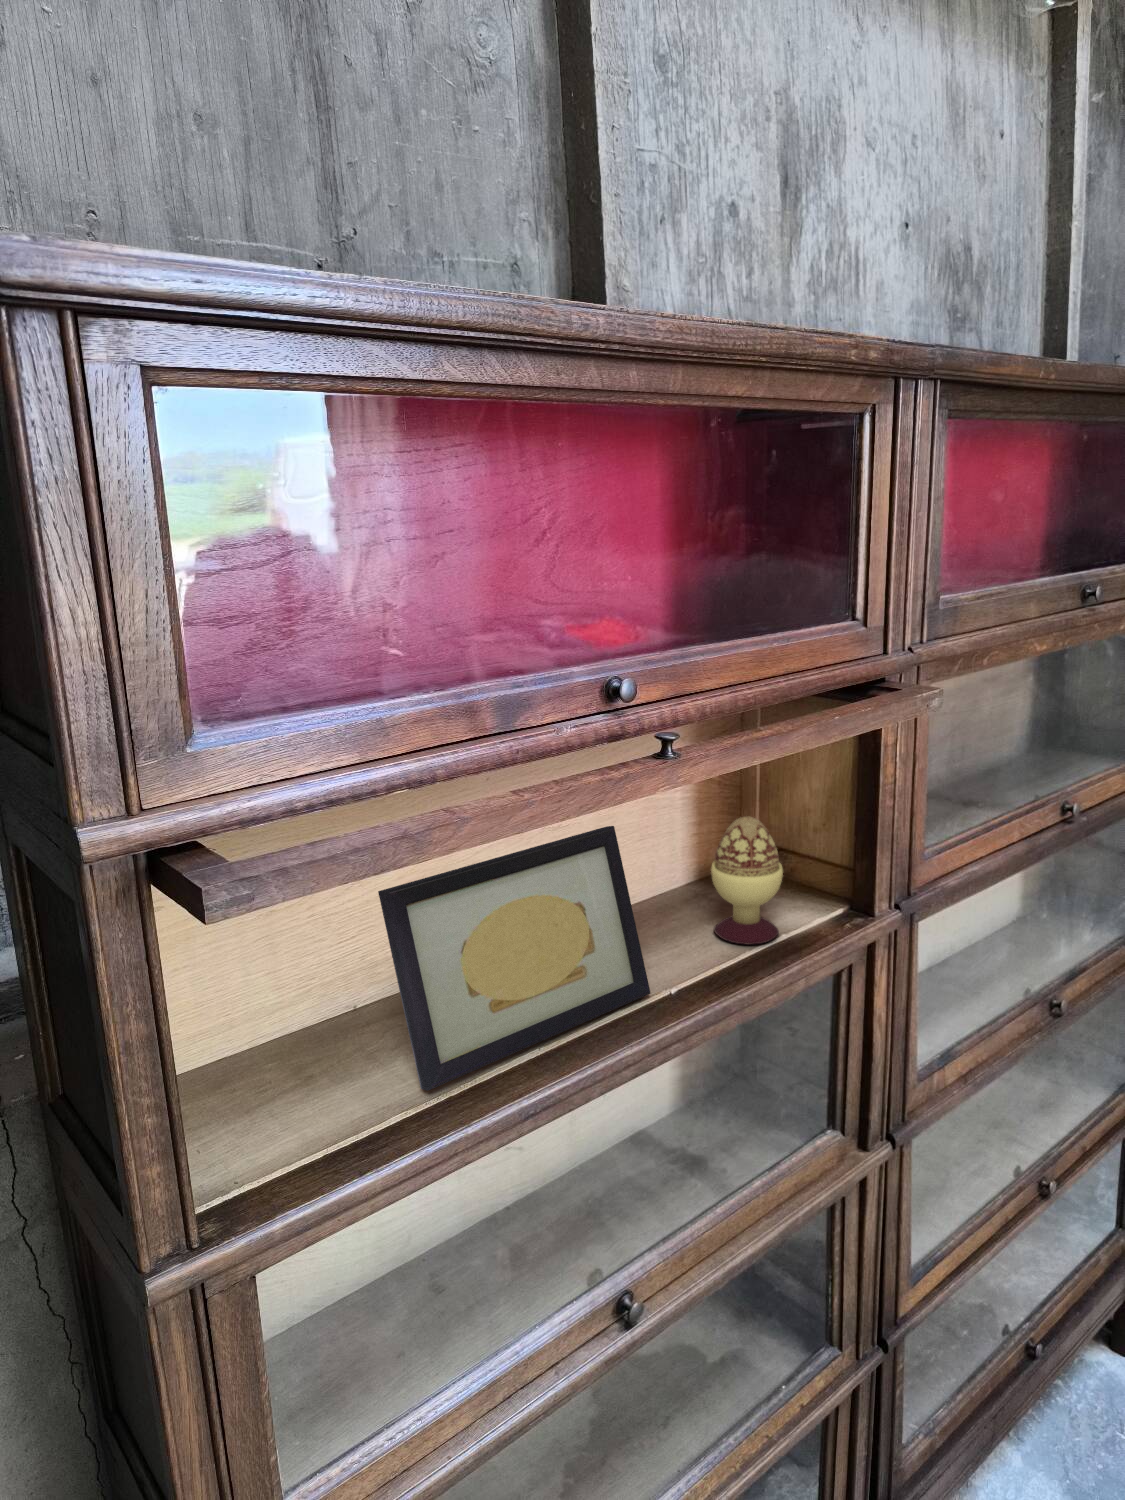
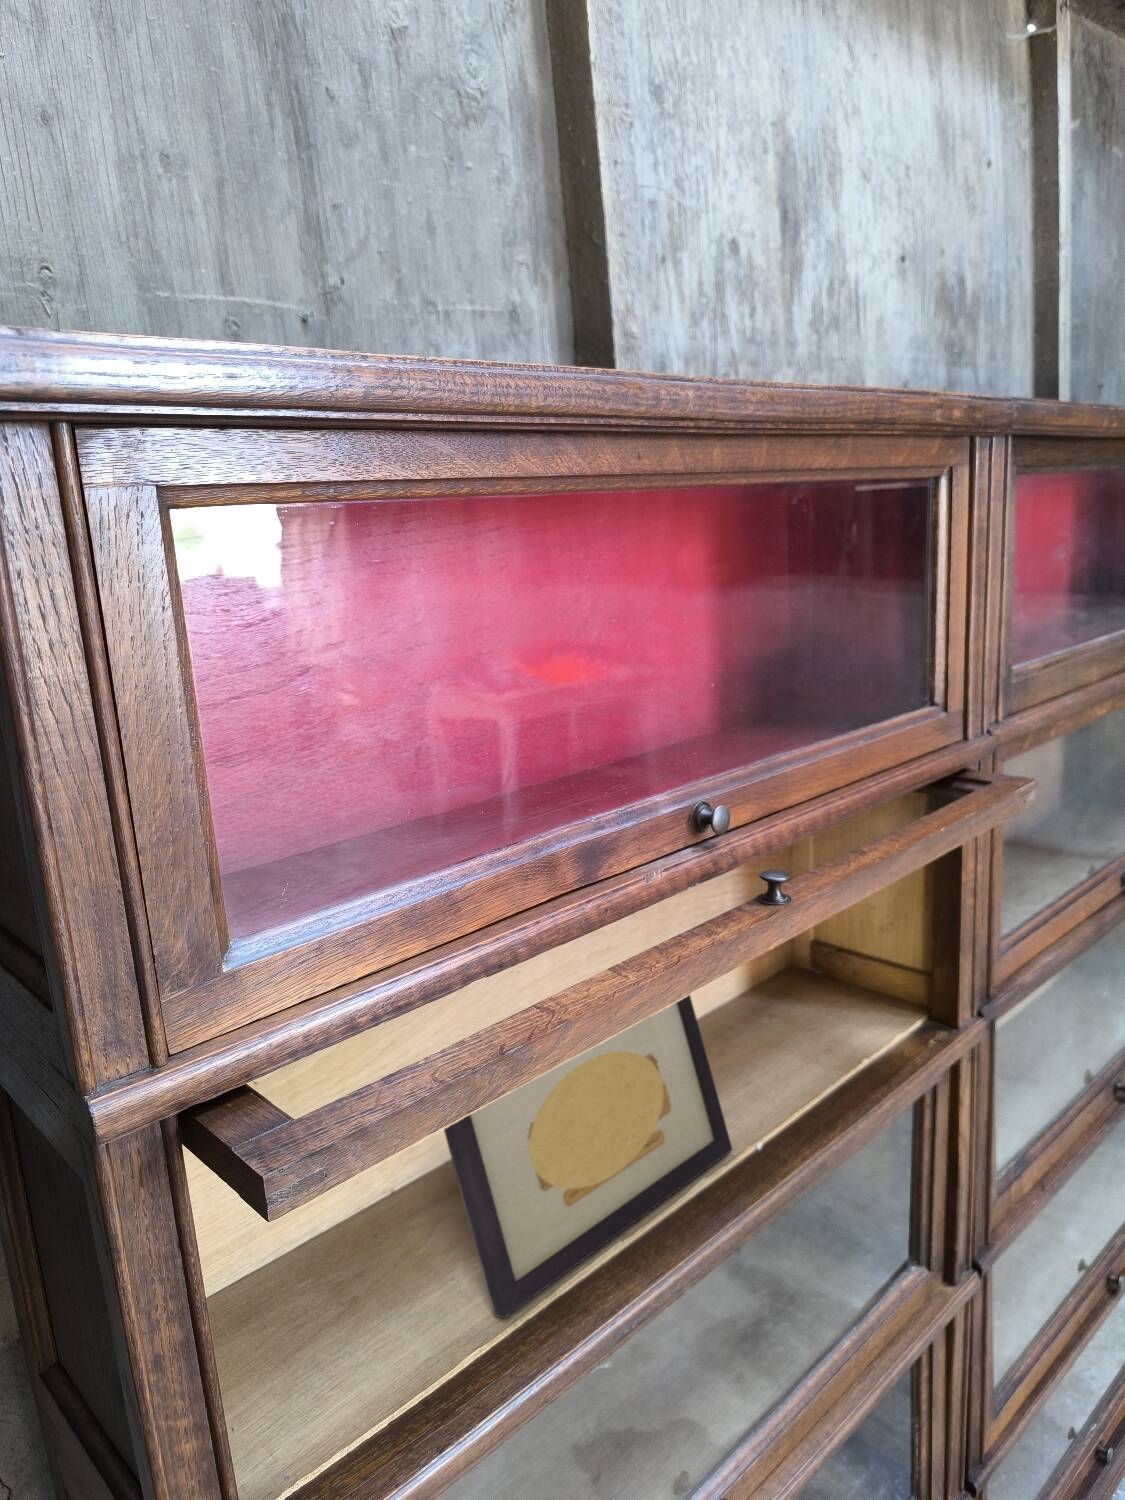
decorative egg: present [711,817,783,945] -> none [774,926,855,1072]

